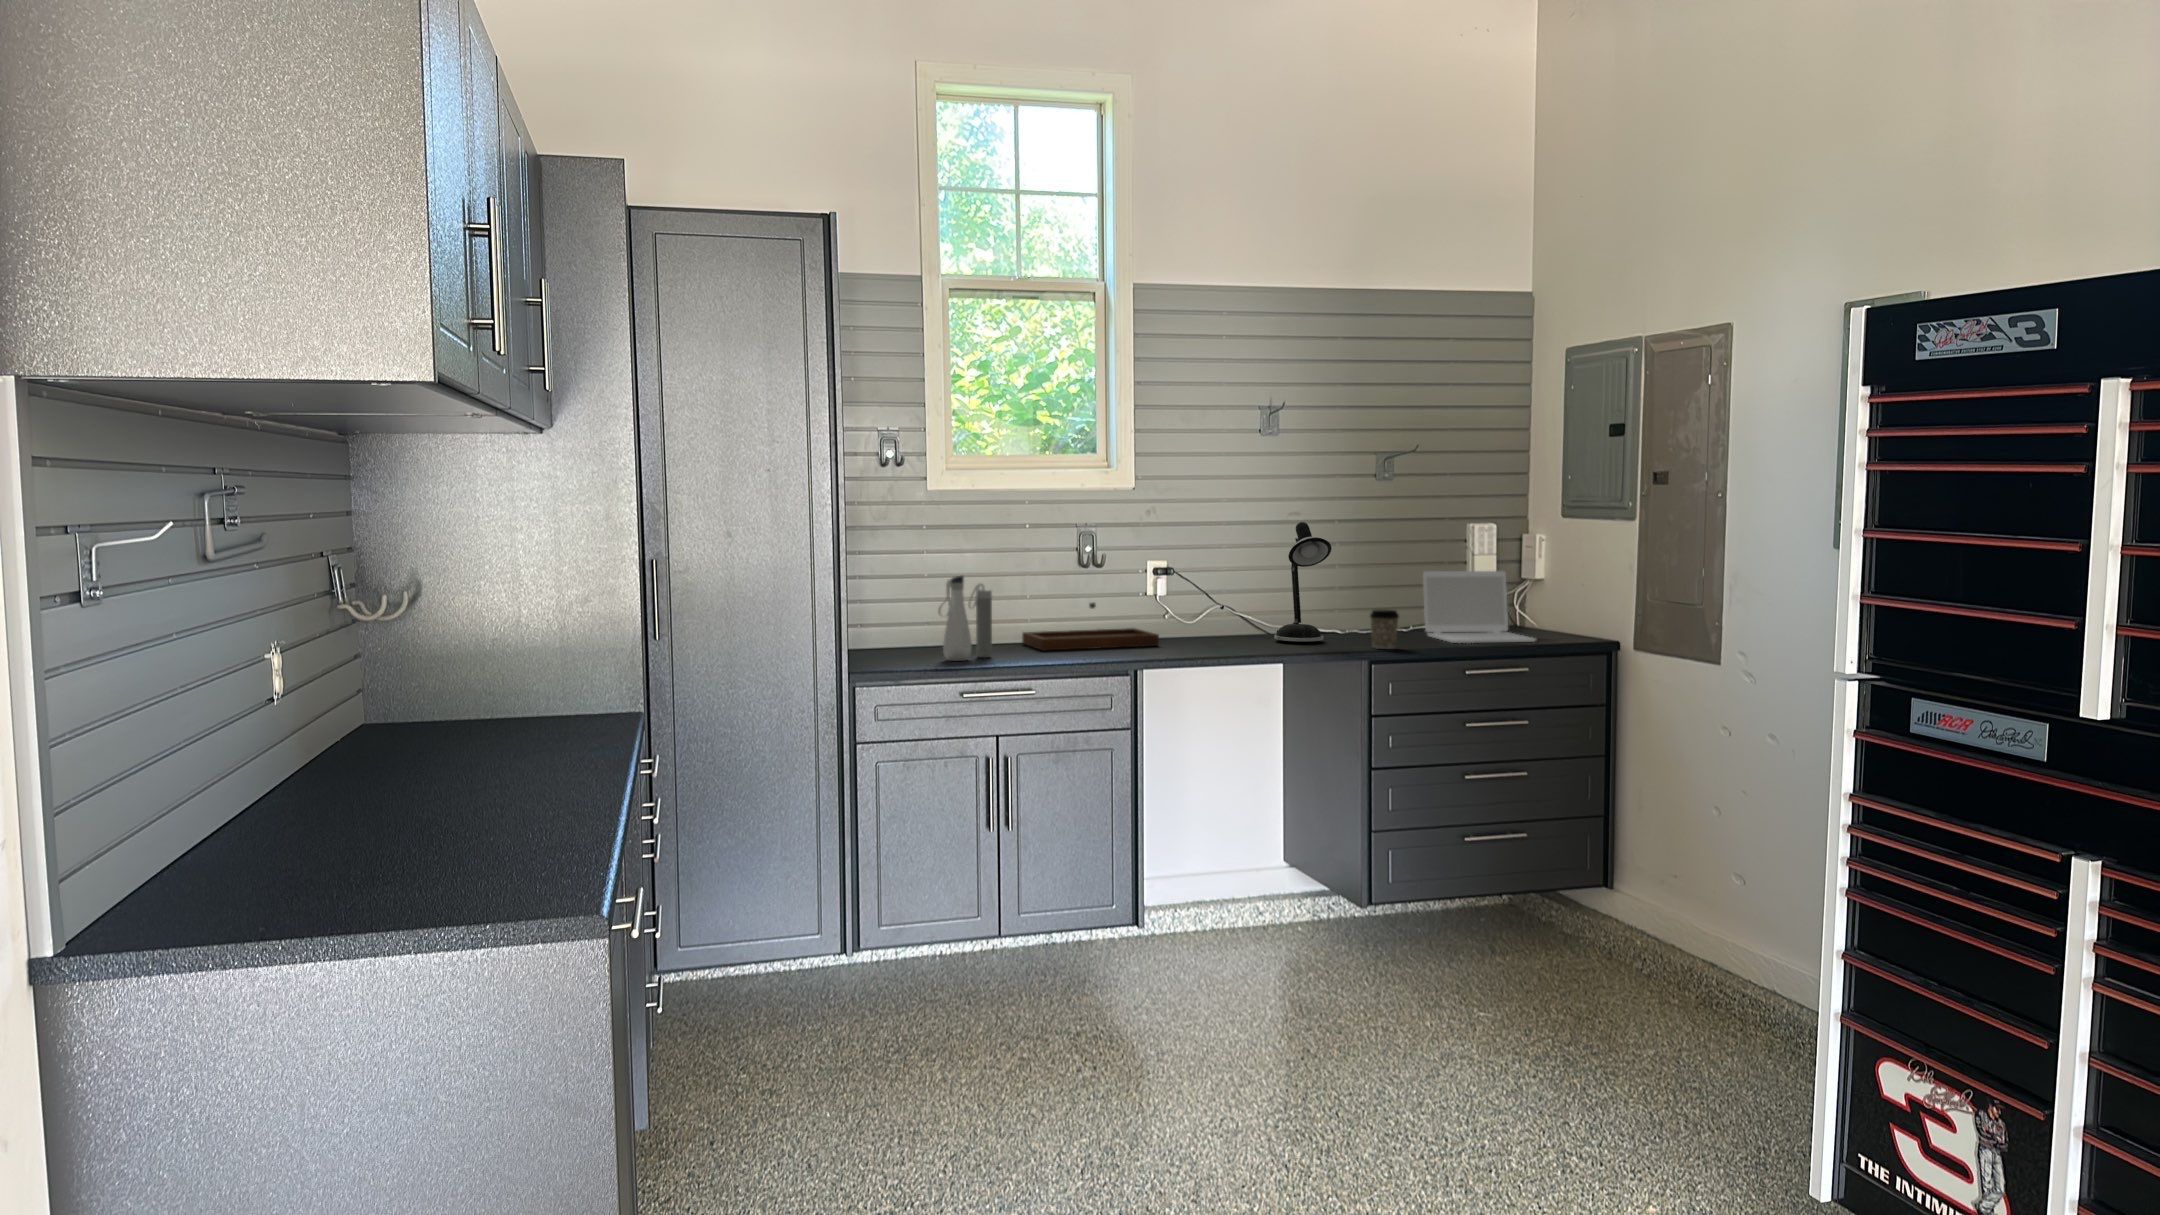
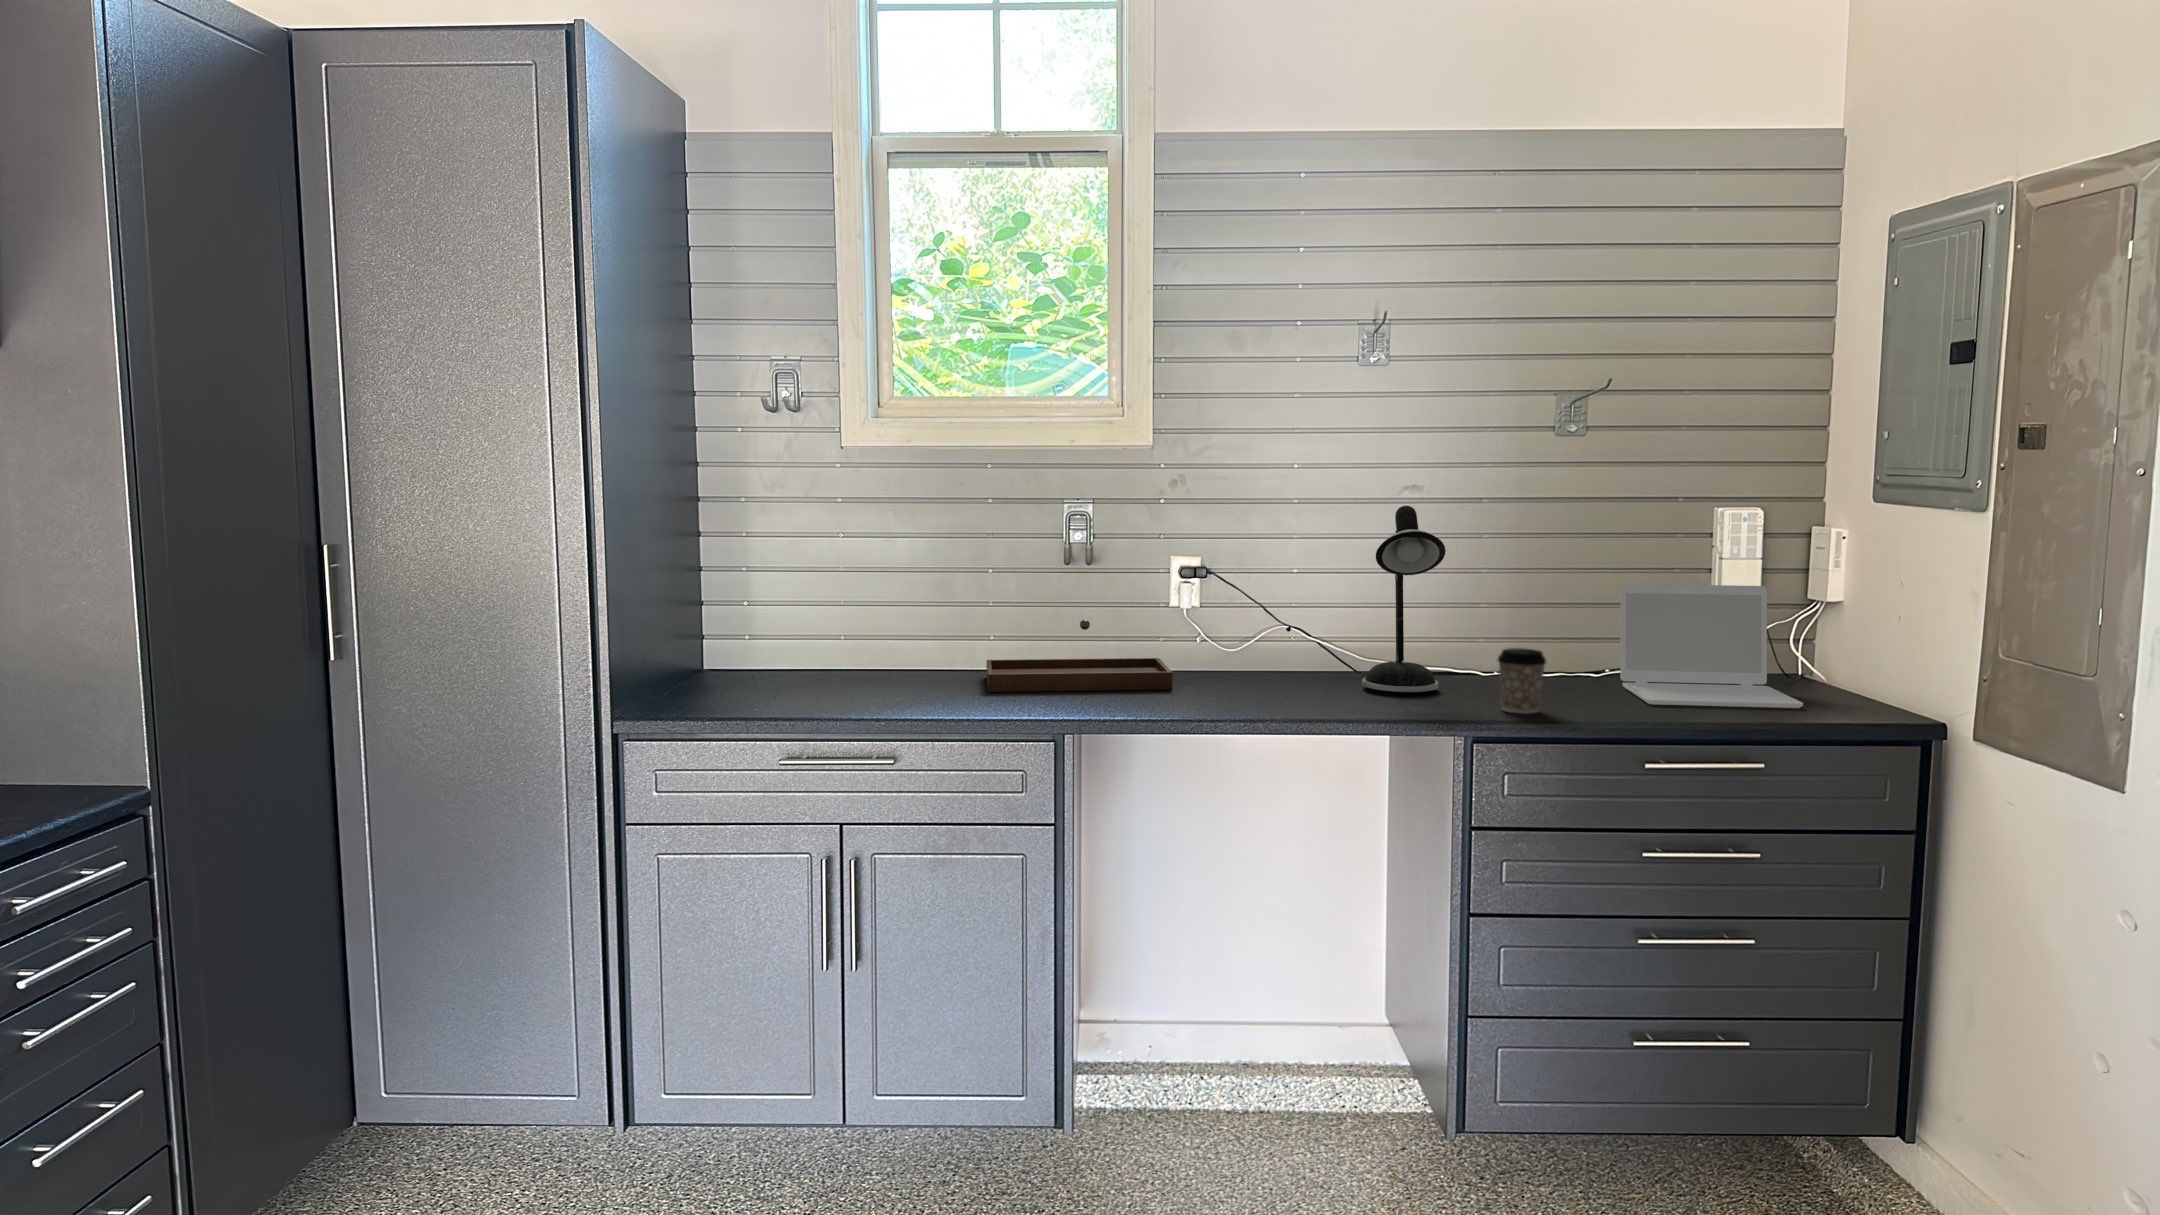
water bottle: present [938,576,992,661] -> none [803,583,896,708]

